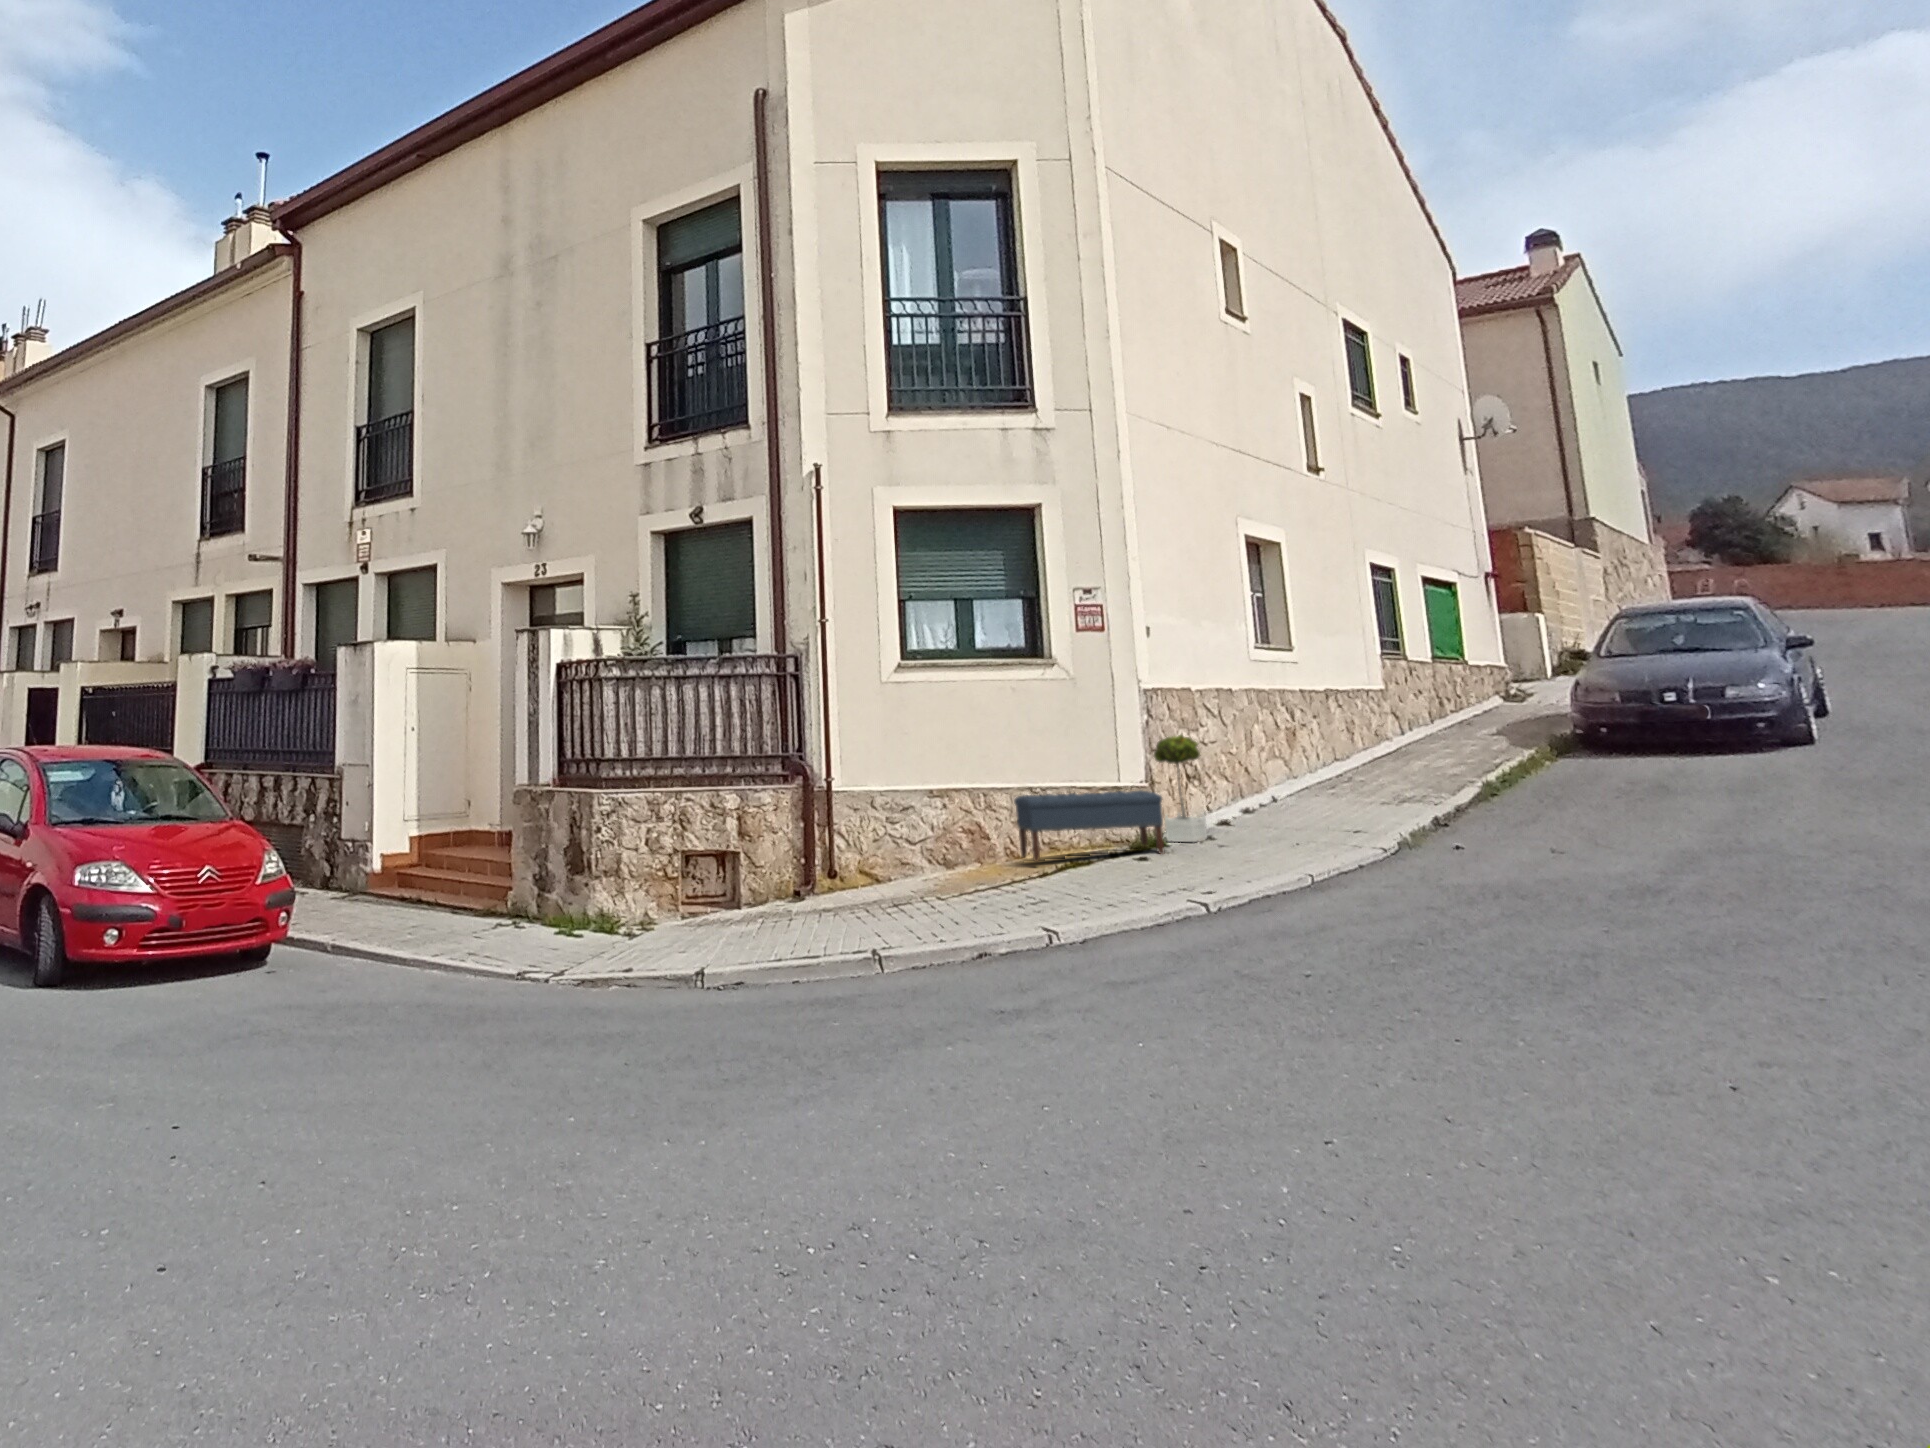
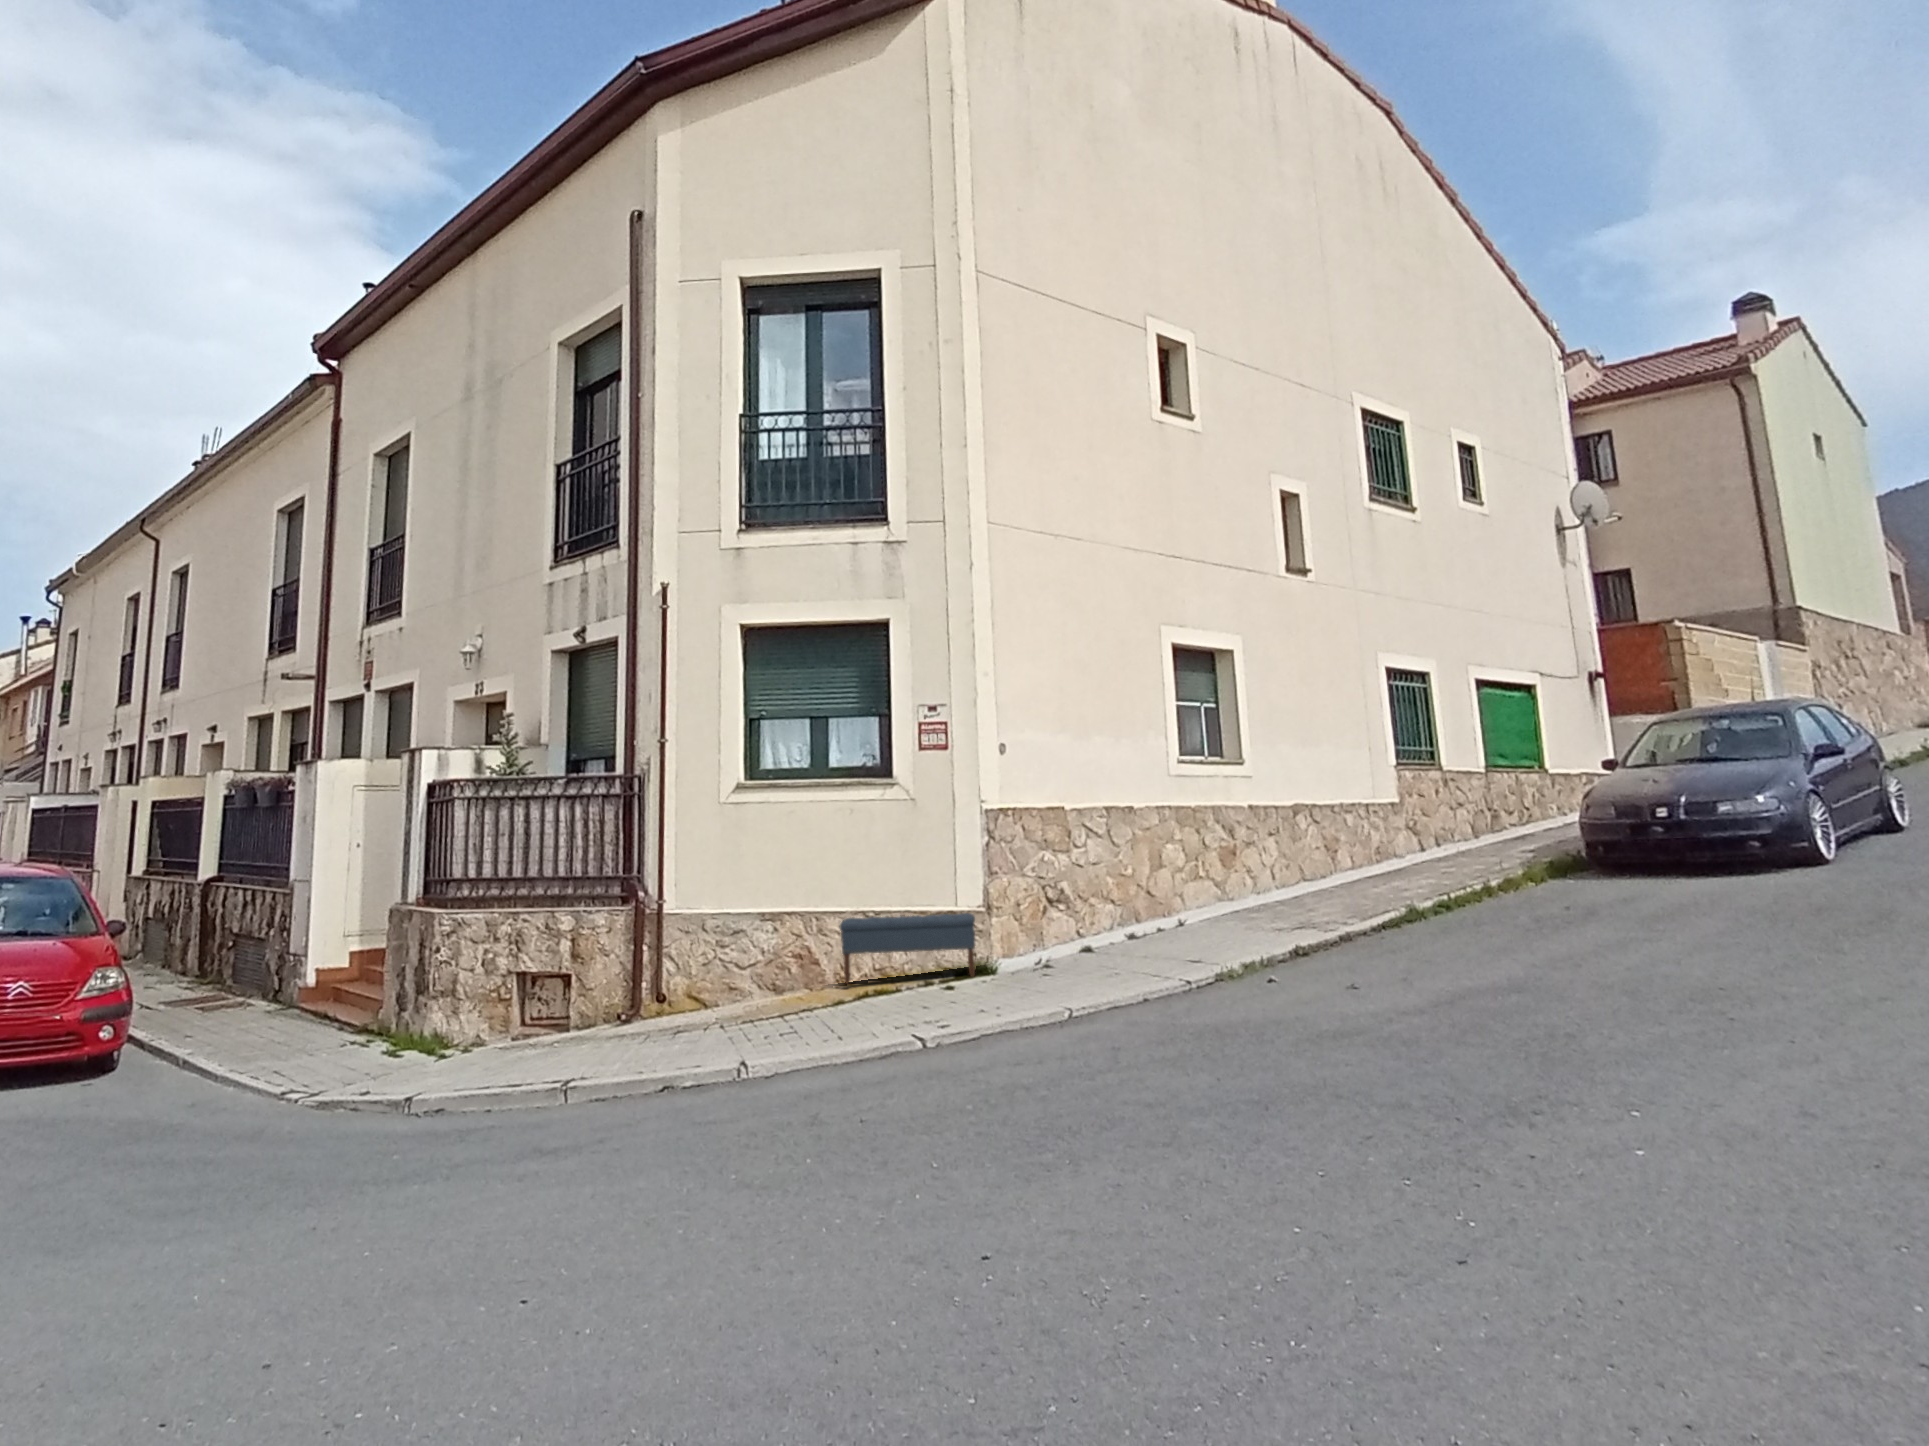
potted tree: present [1154,735,1207,842] -> none [988,855,1042,965]

